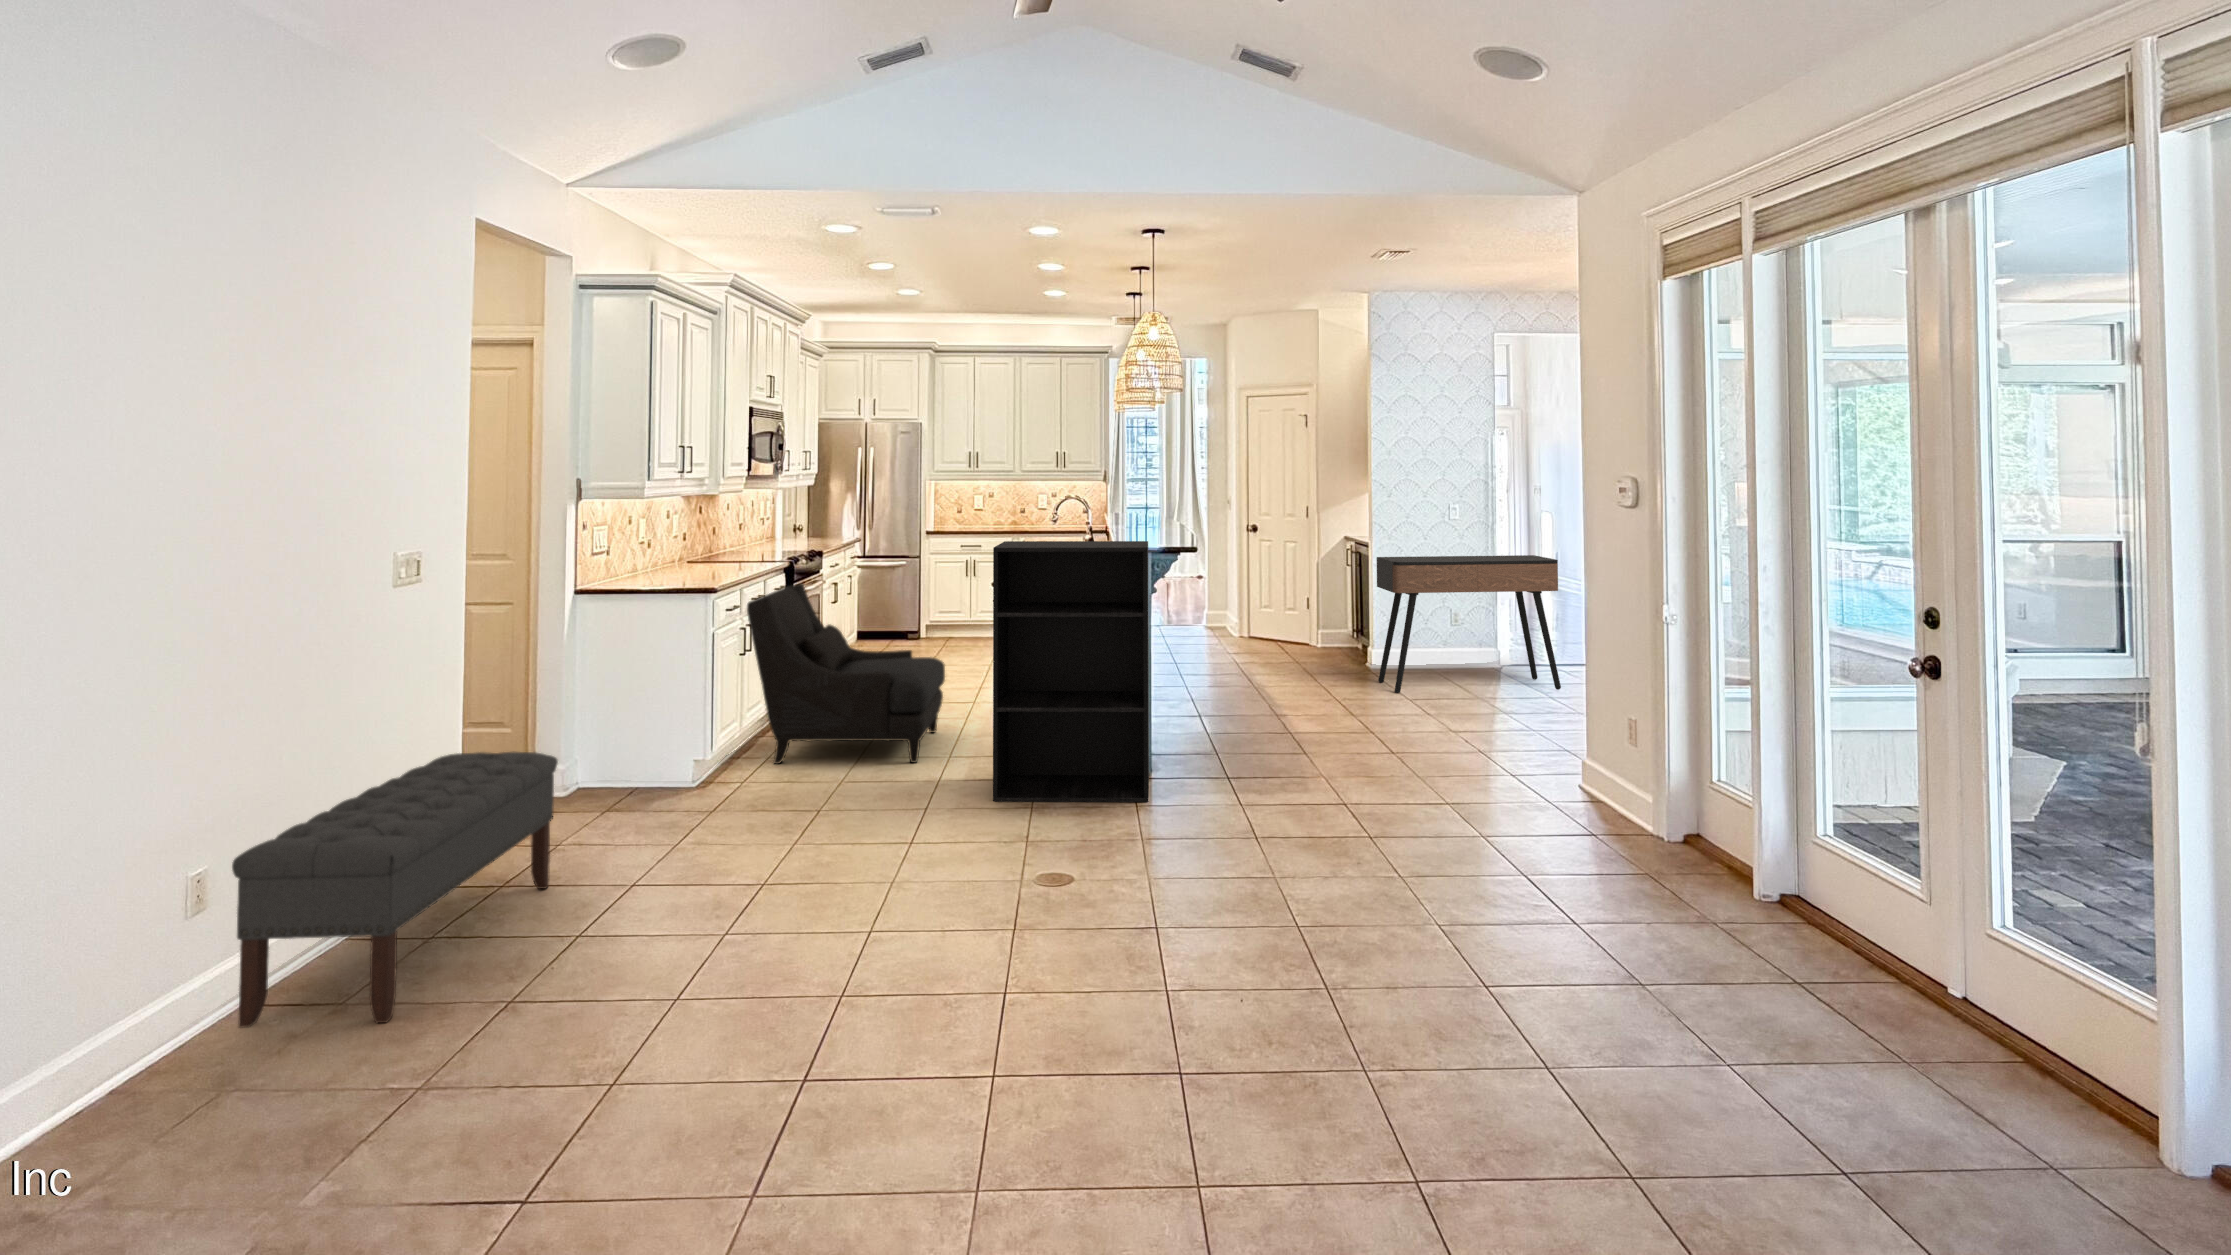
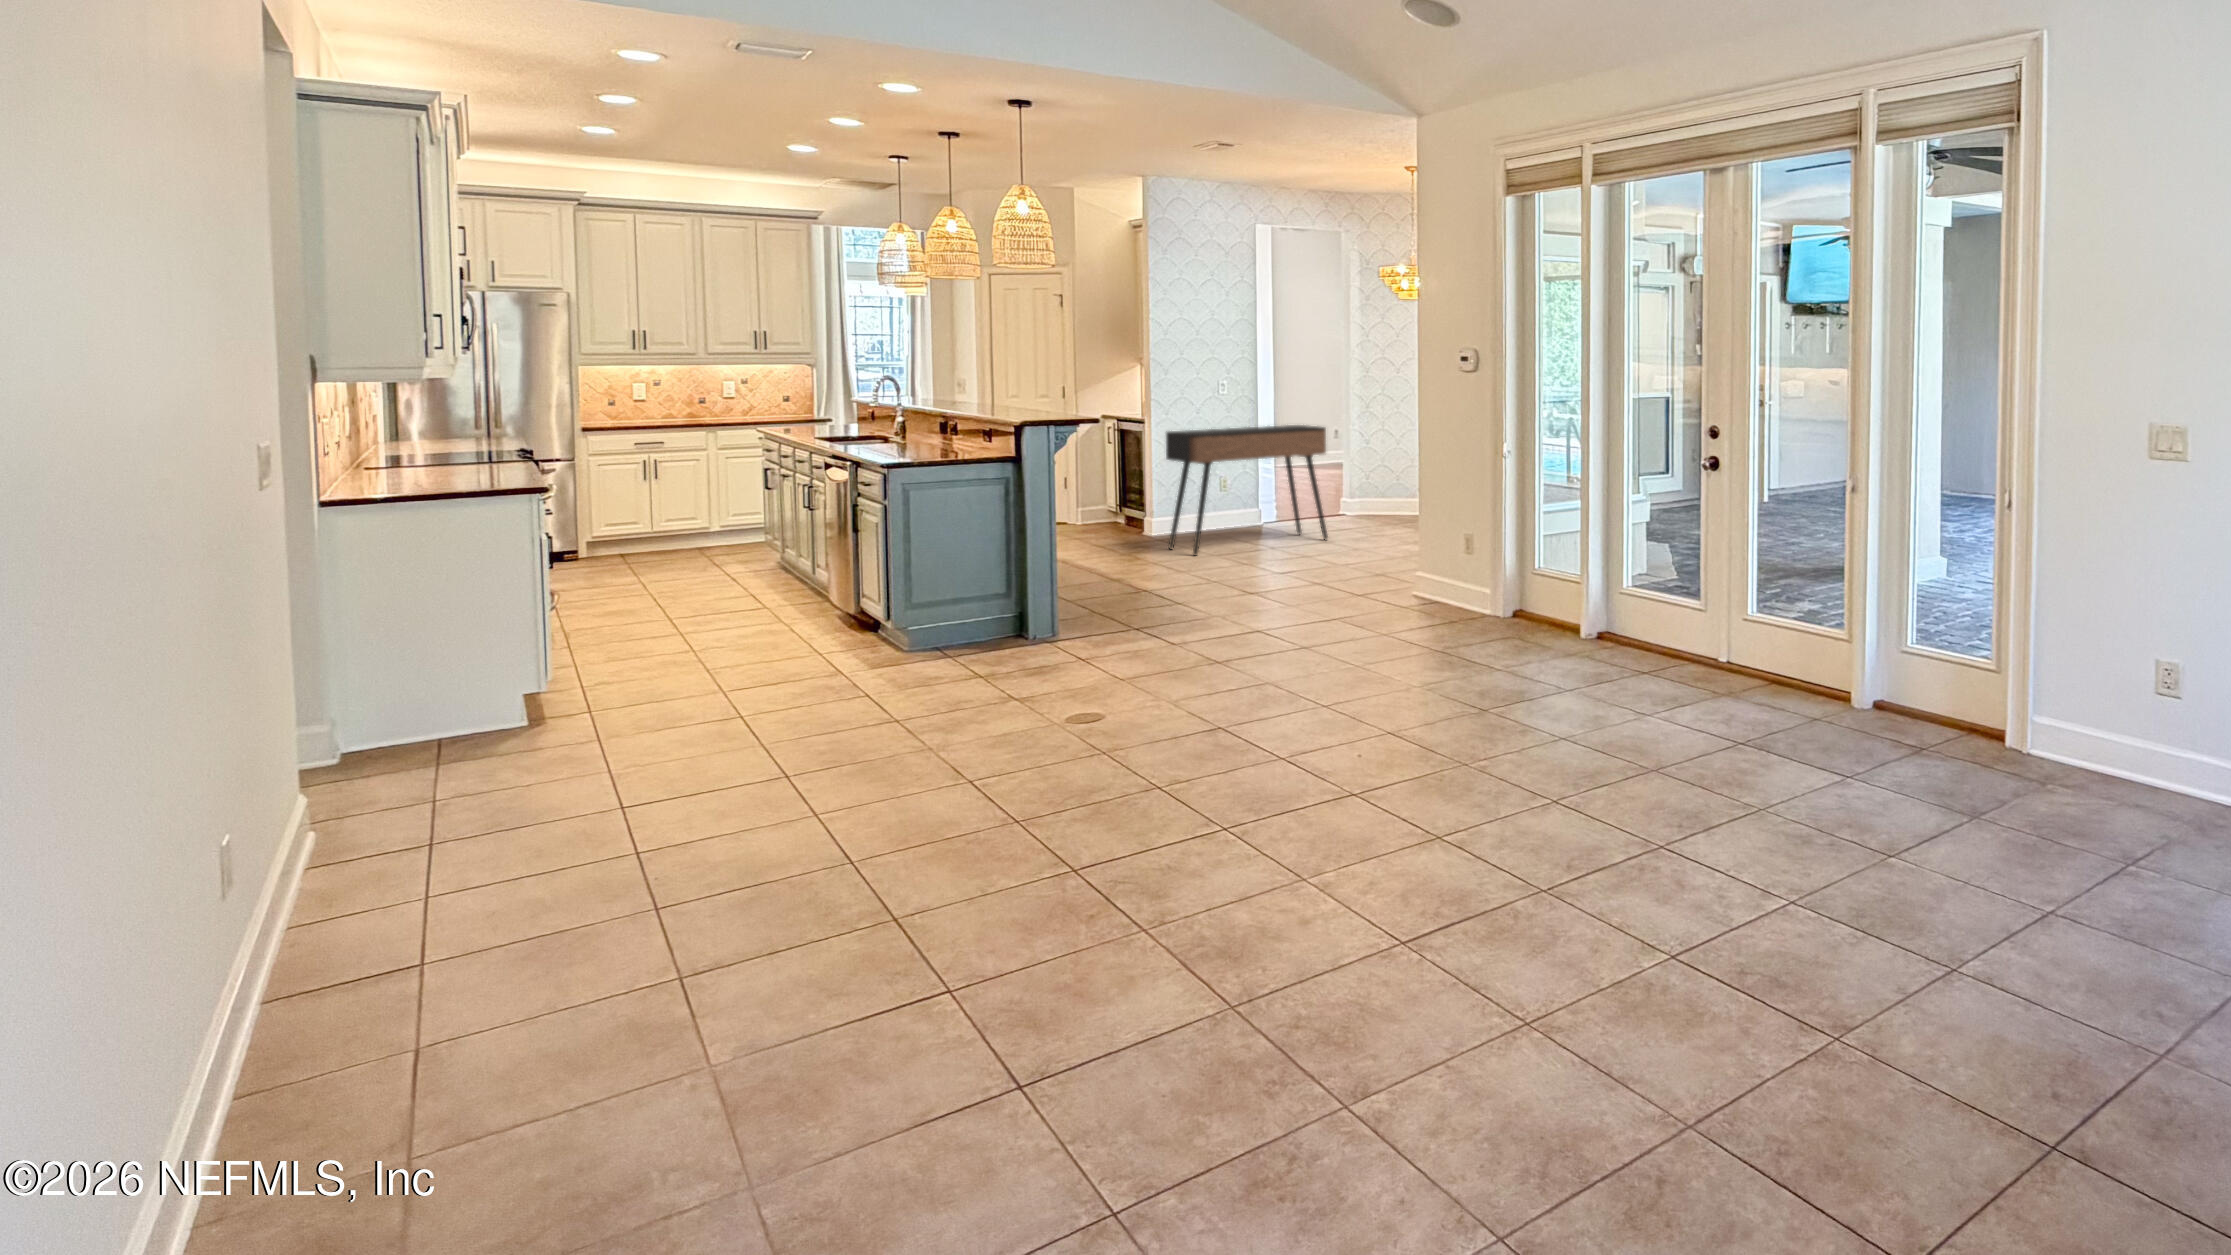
bookshelf: present [993,541,1149,802] -> none [893,414,1076,679]
armchair: present [747,583,945,764] -> none [534,483,786,690]
bench: present [232,752,558,1028] -> none [273,672,510,991]

